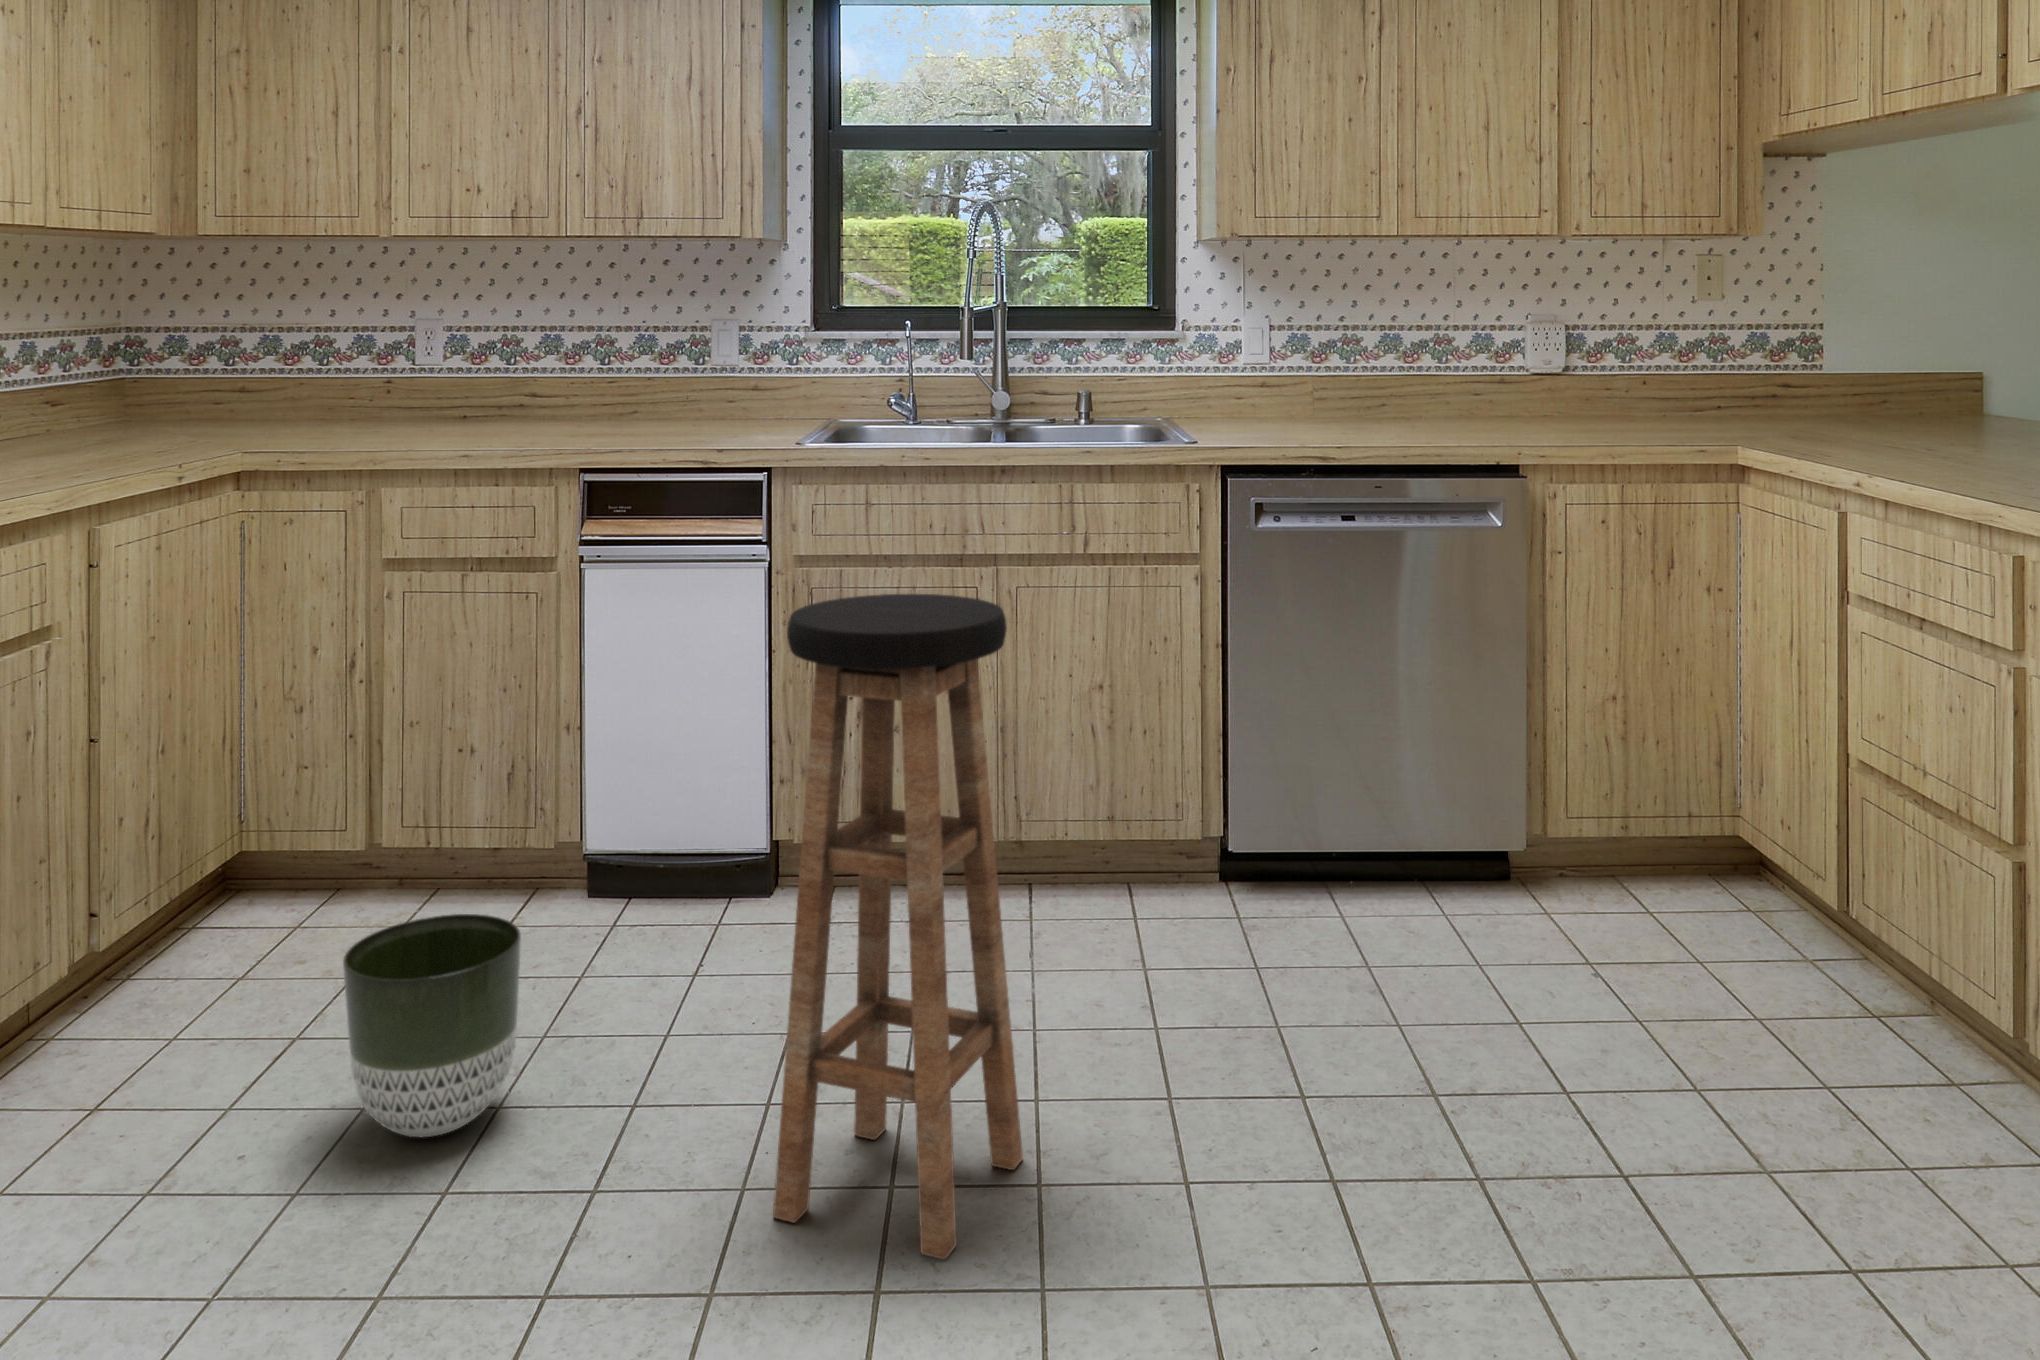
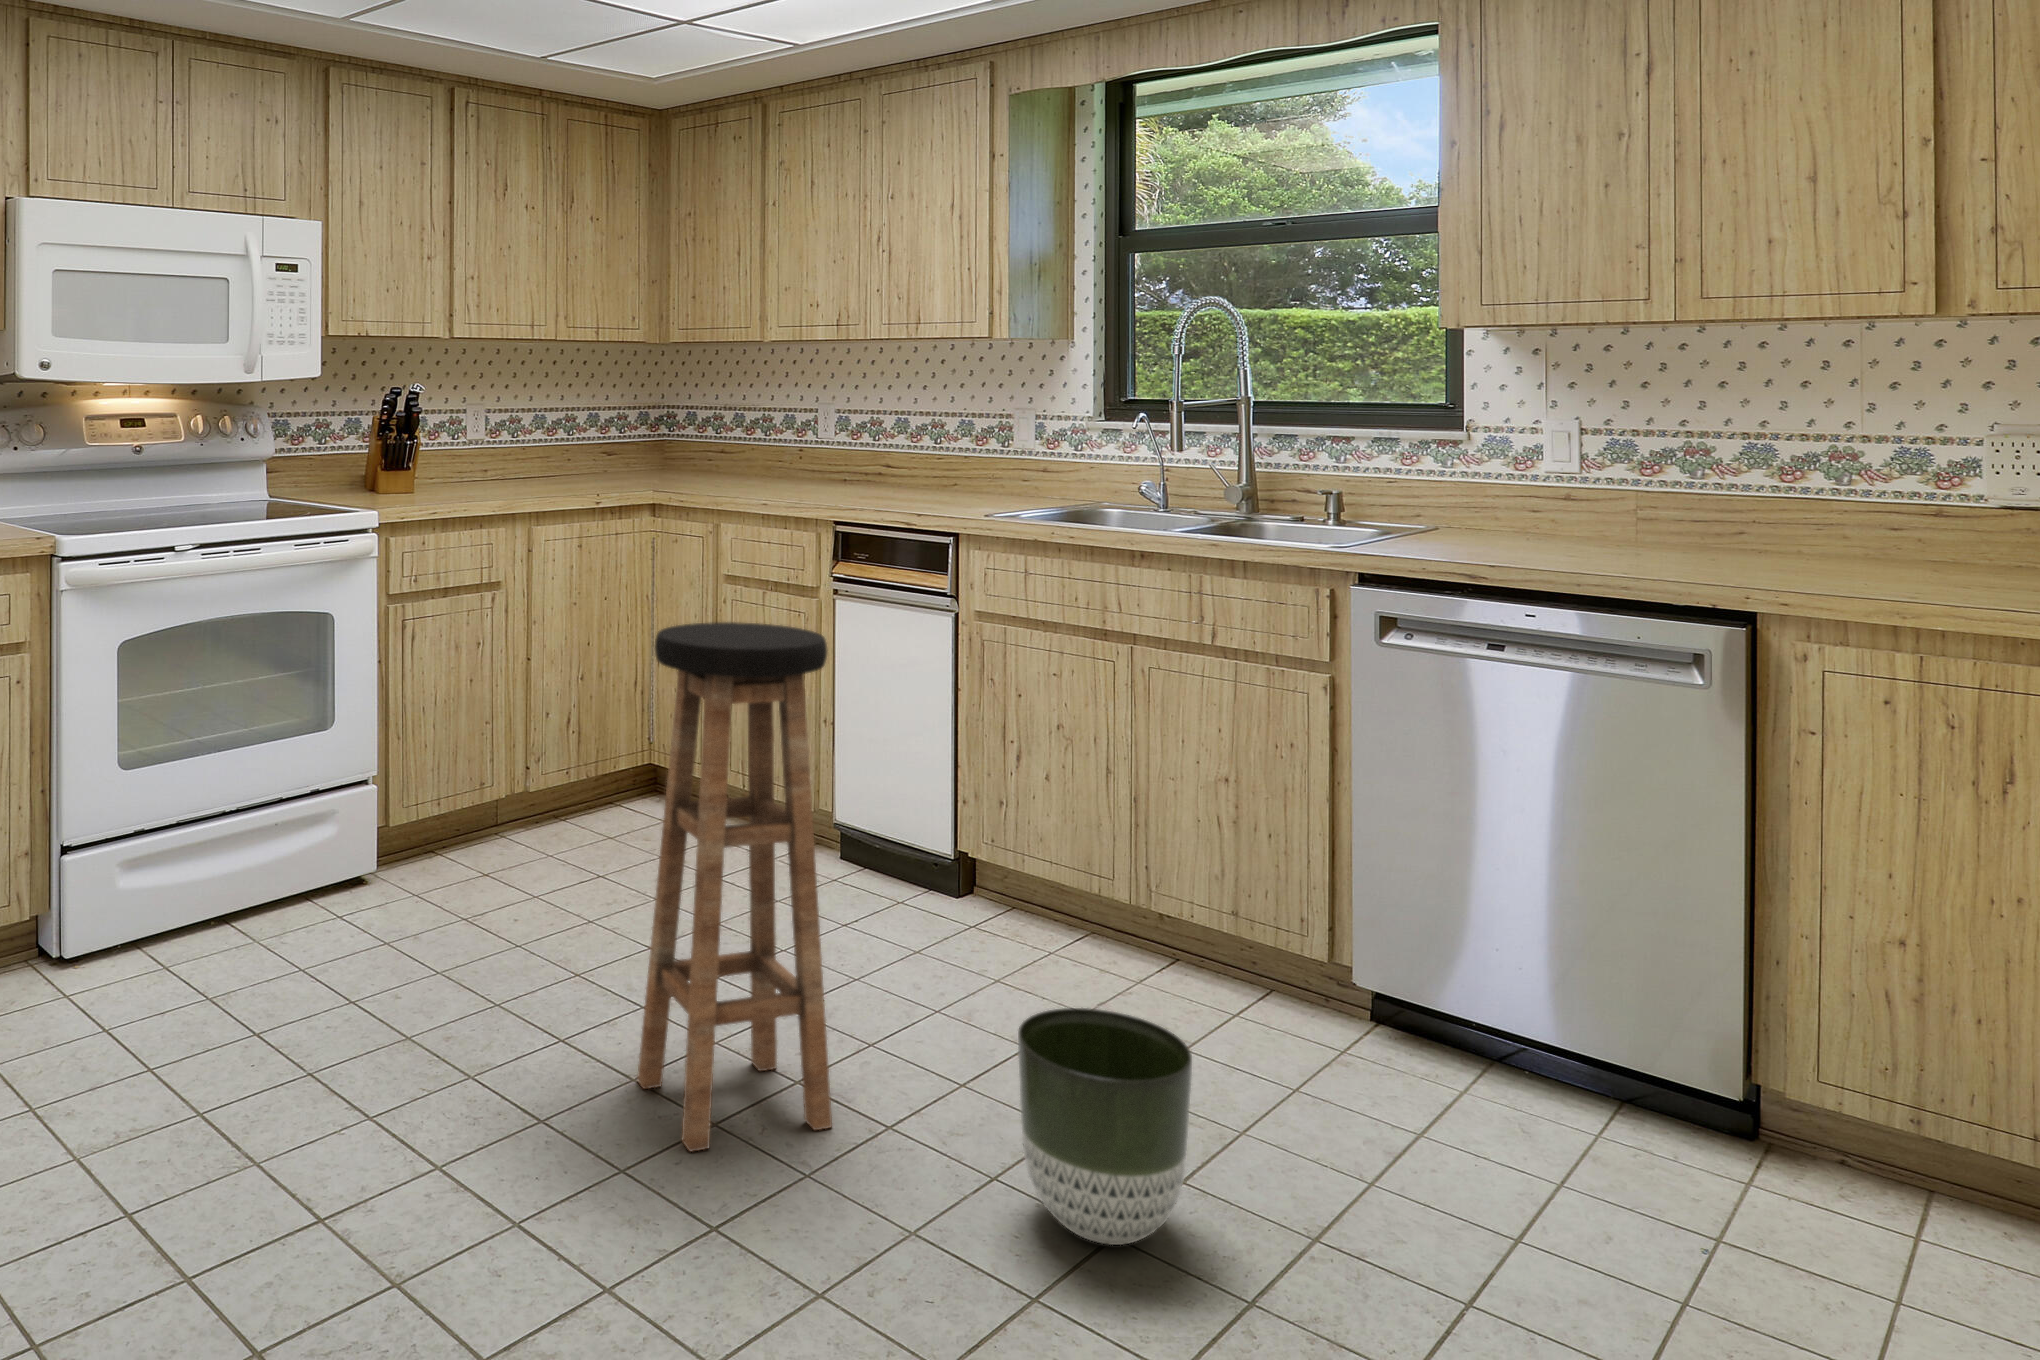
planter: present [343,914,521,1137] -> present [1018,1008,1192,1245]

